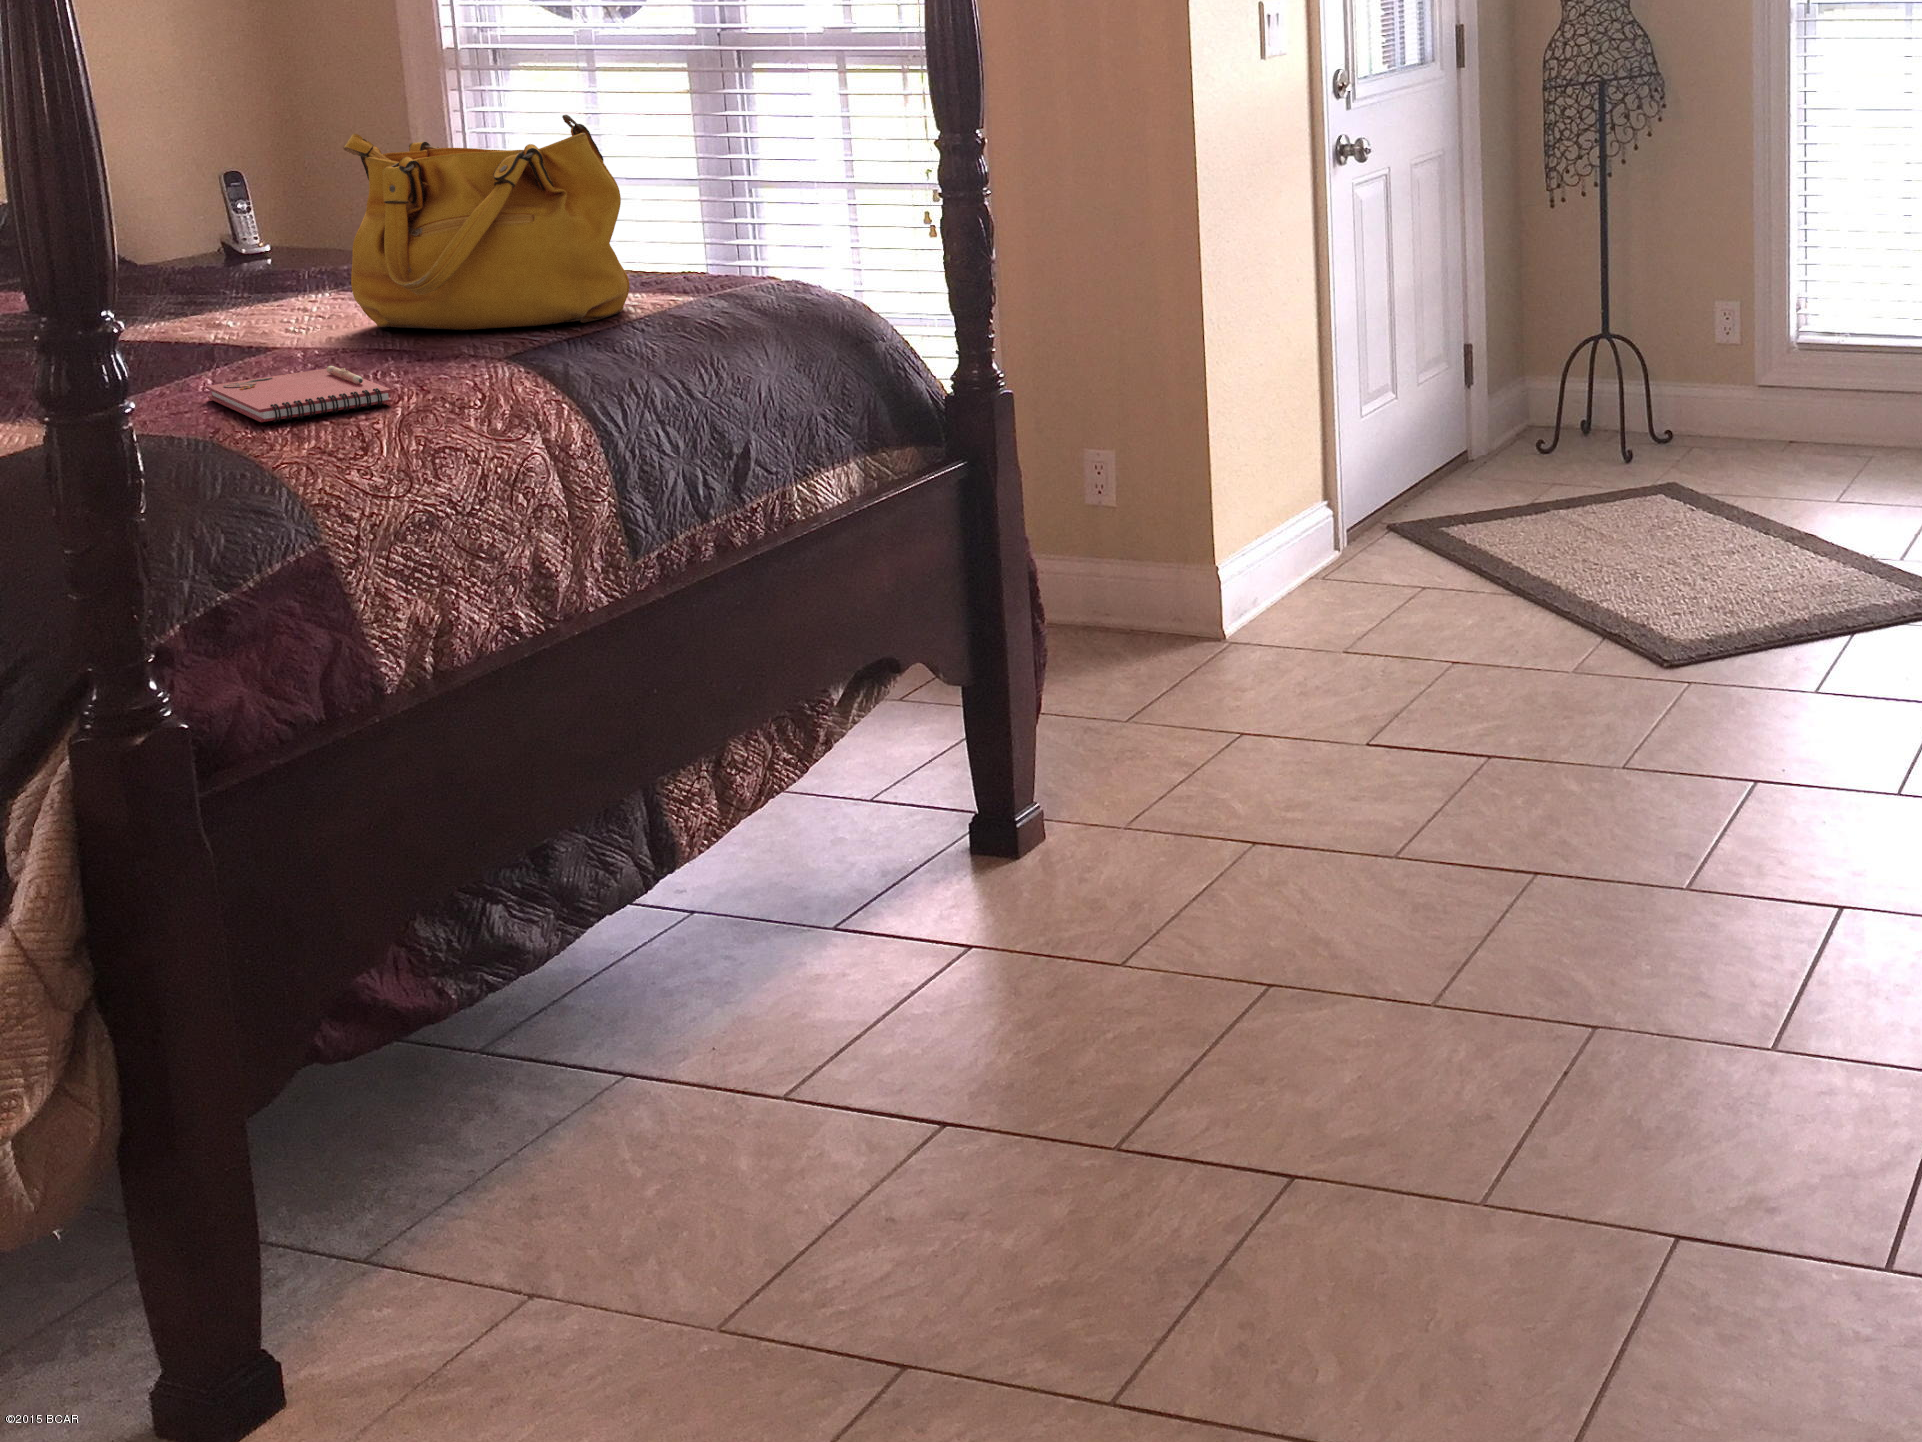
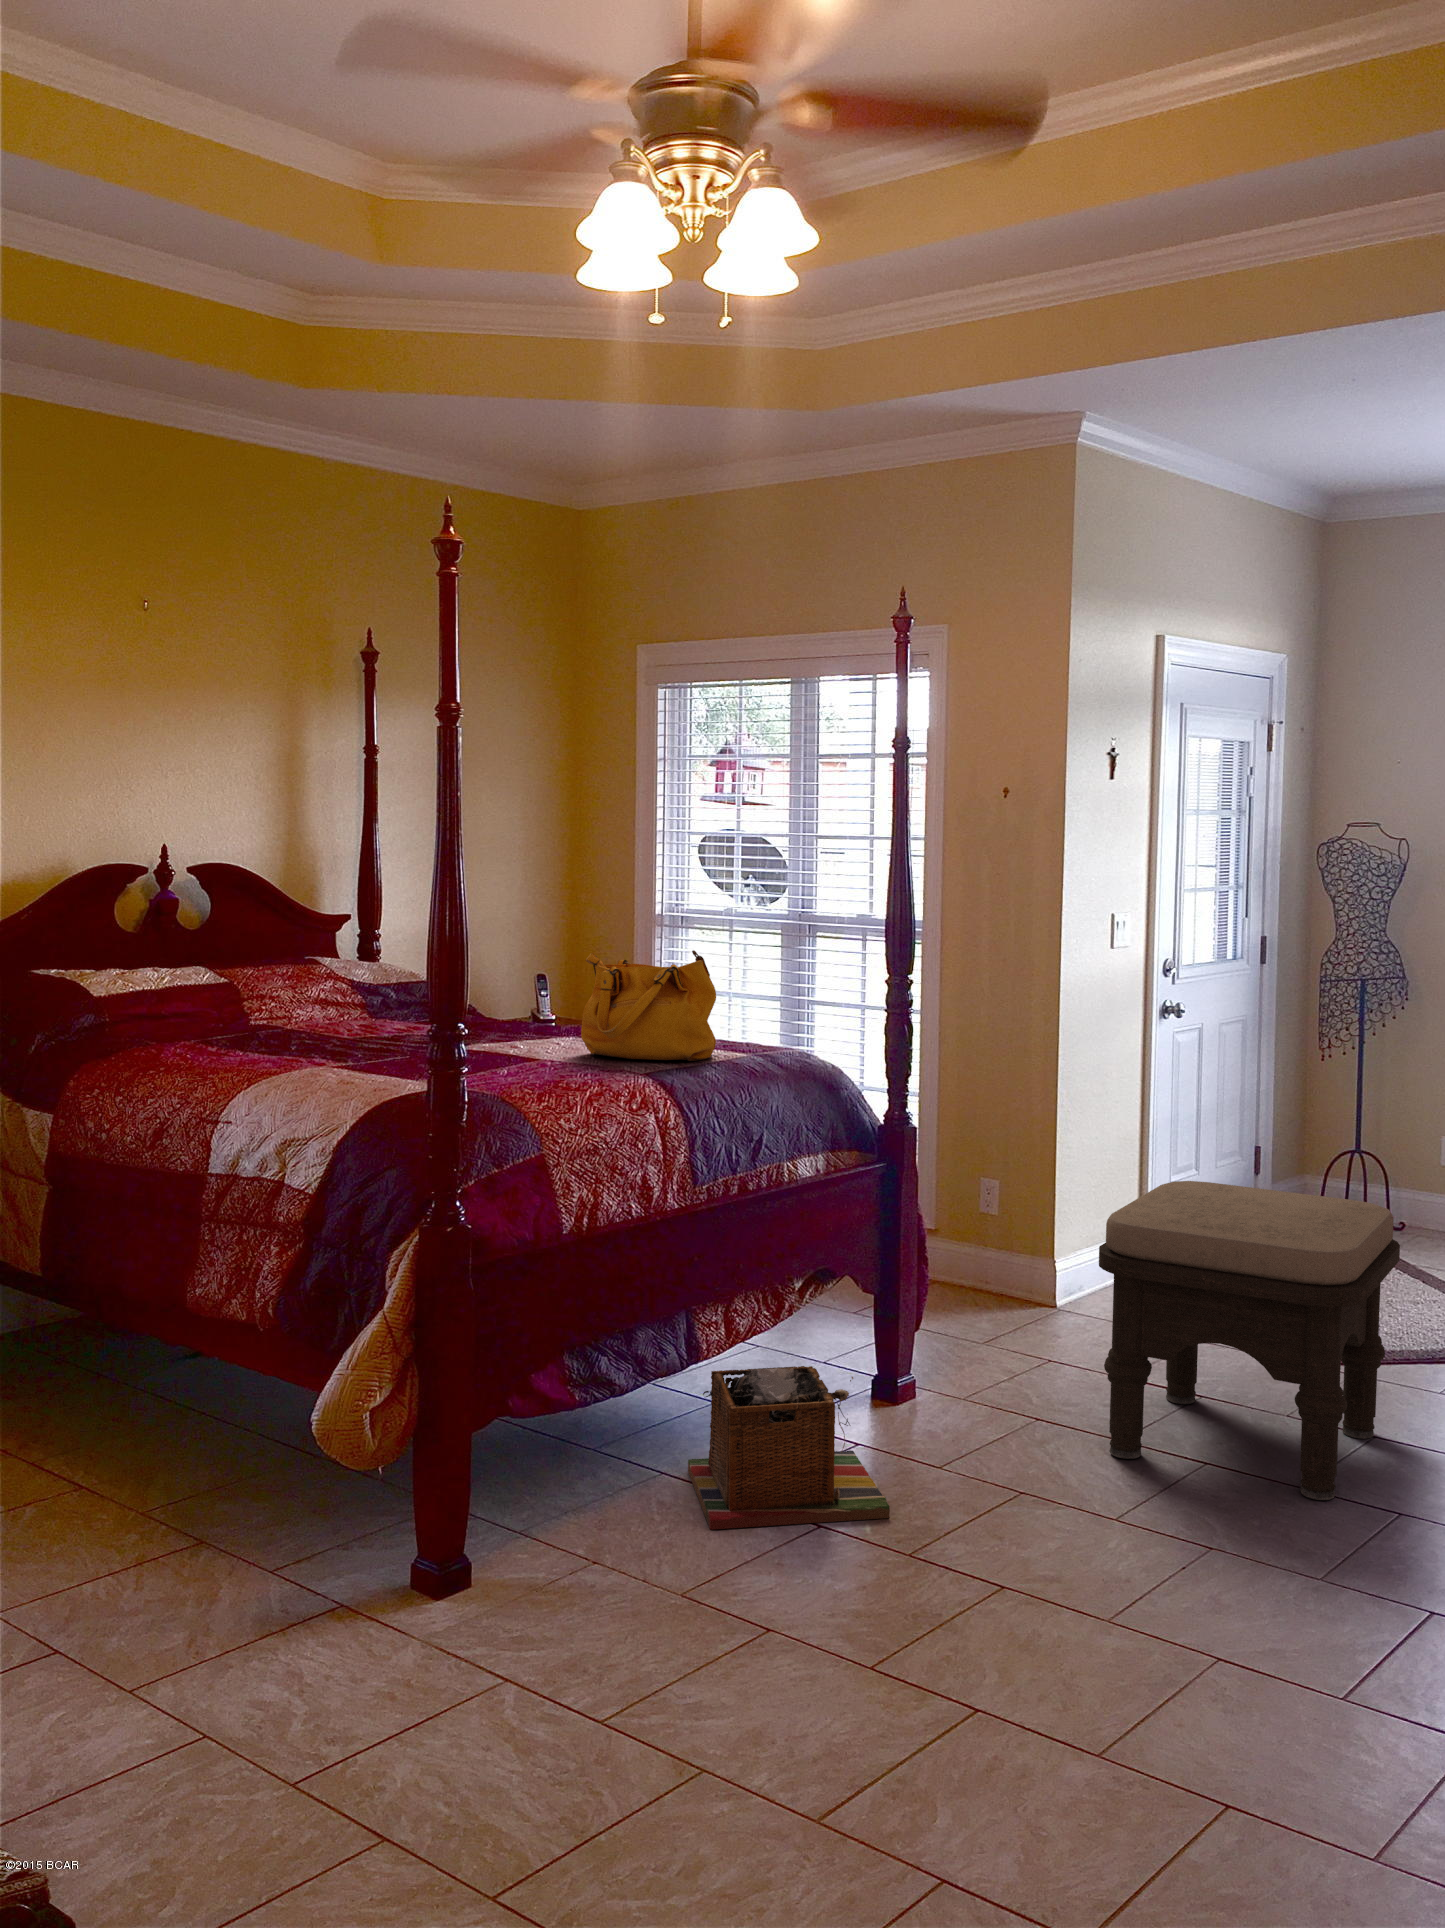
notebook: present [206,366,393,422] -> none [504,1068,586,1091]
ottoman: none [1346,428,1783,904] -> present [1099,1181,1400,1500]
laundry basket: none [677,841,1065,1173] -> present [688,1366,890,1530]

